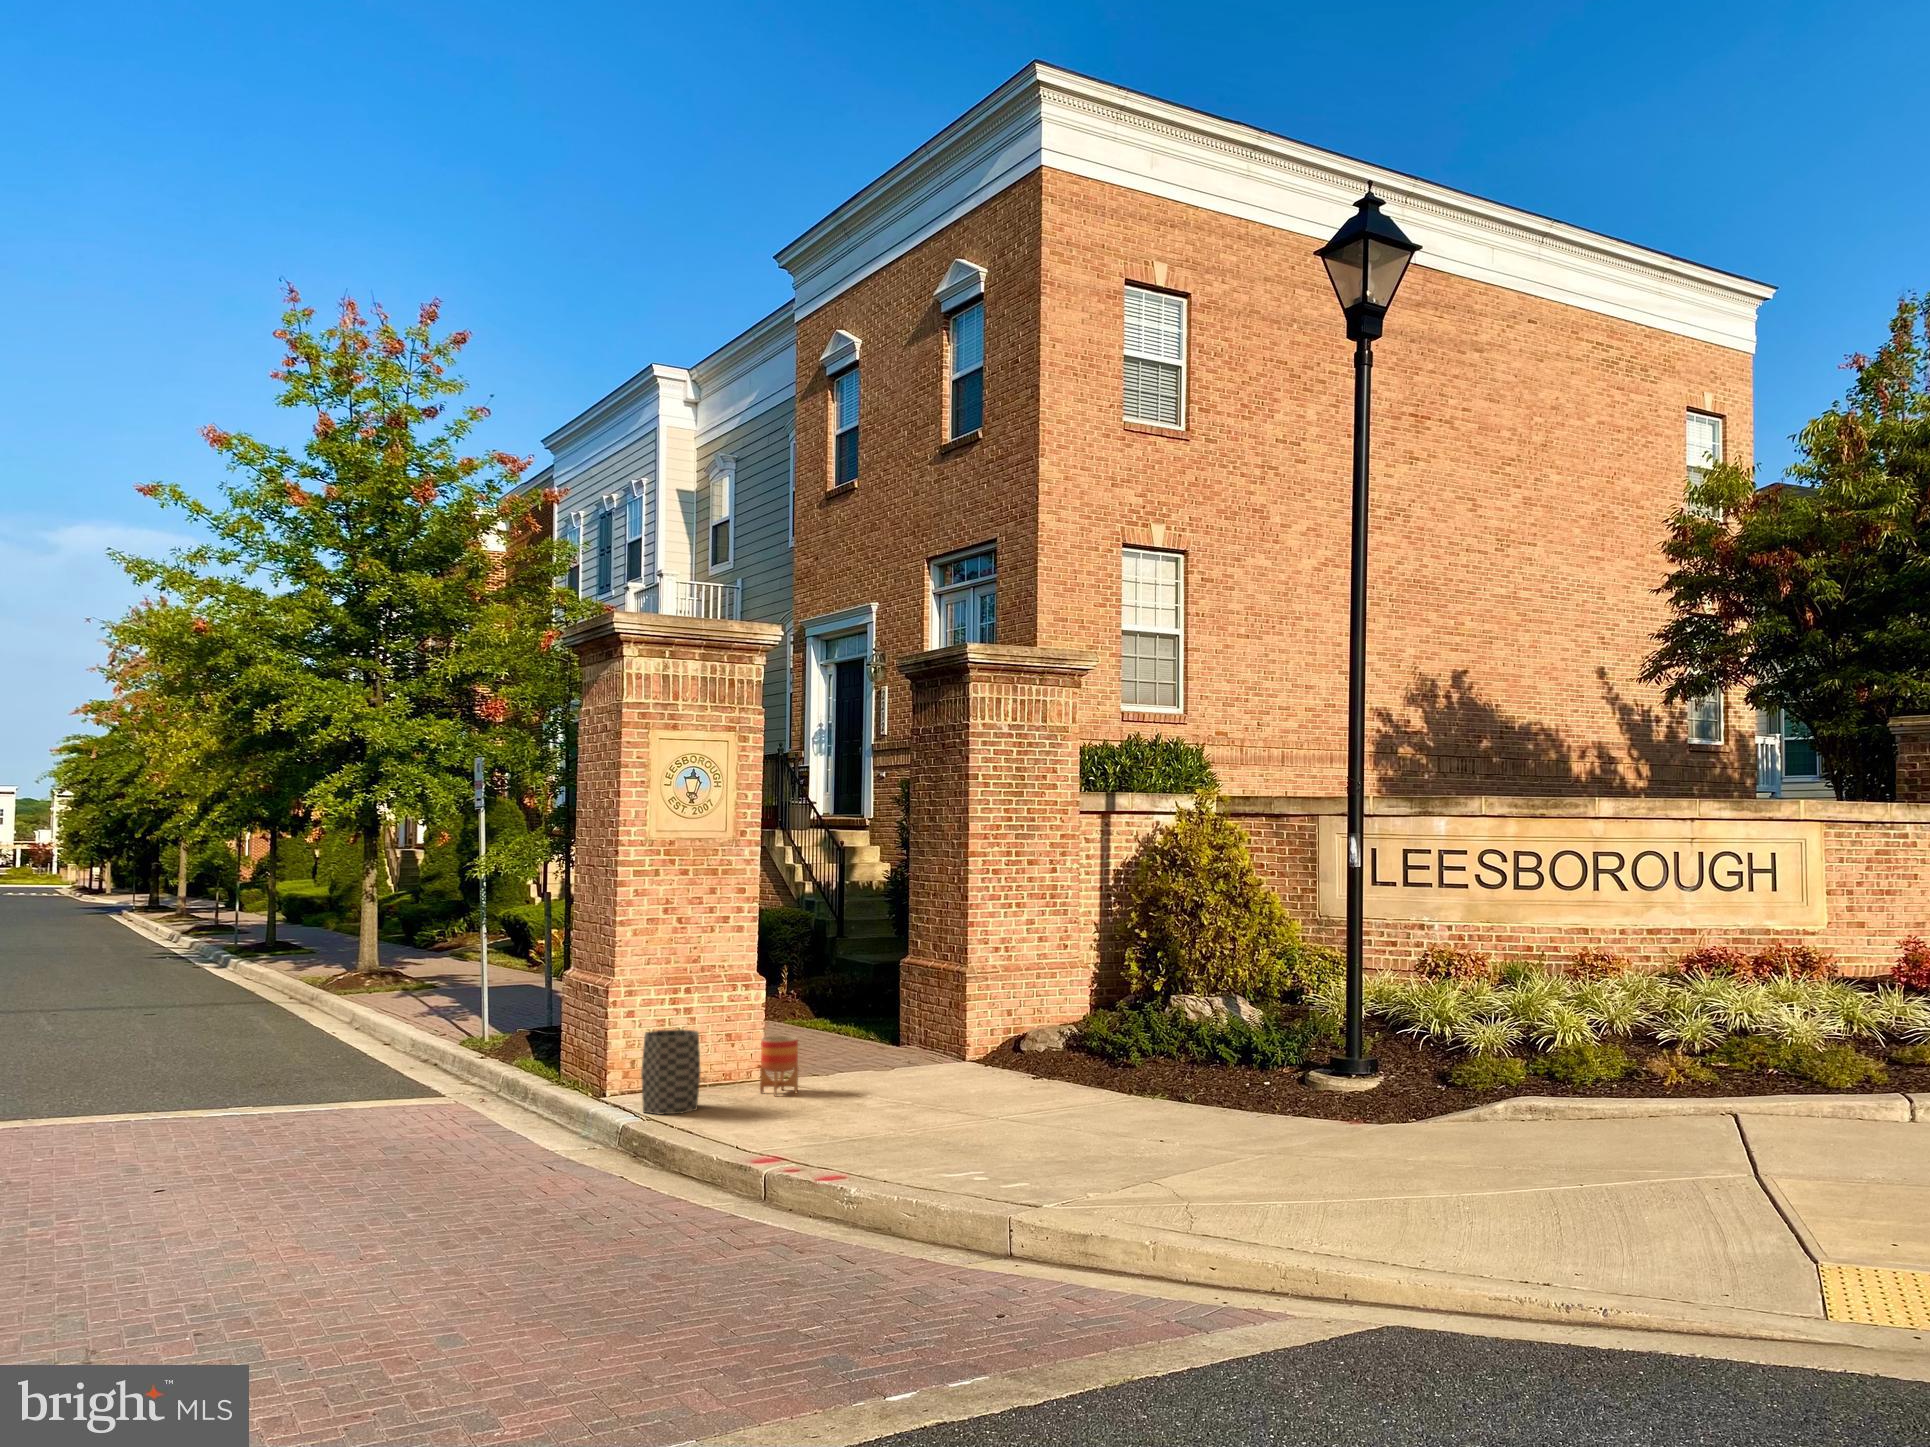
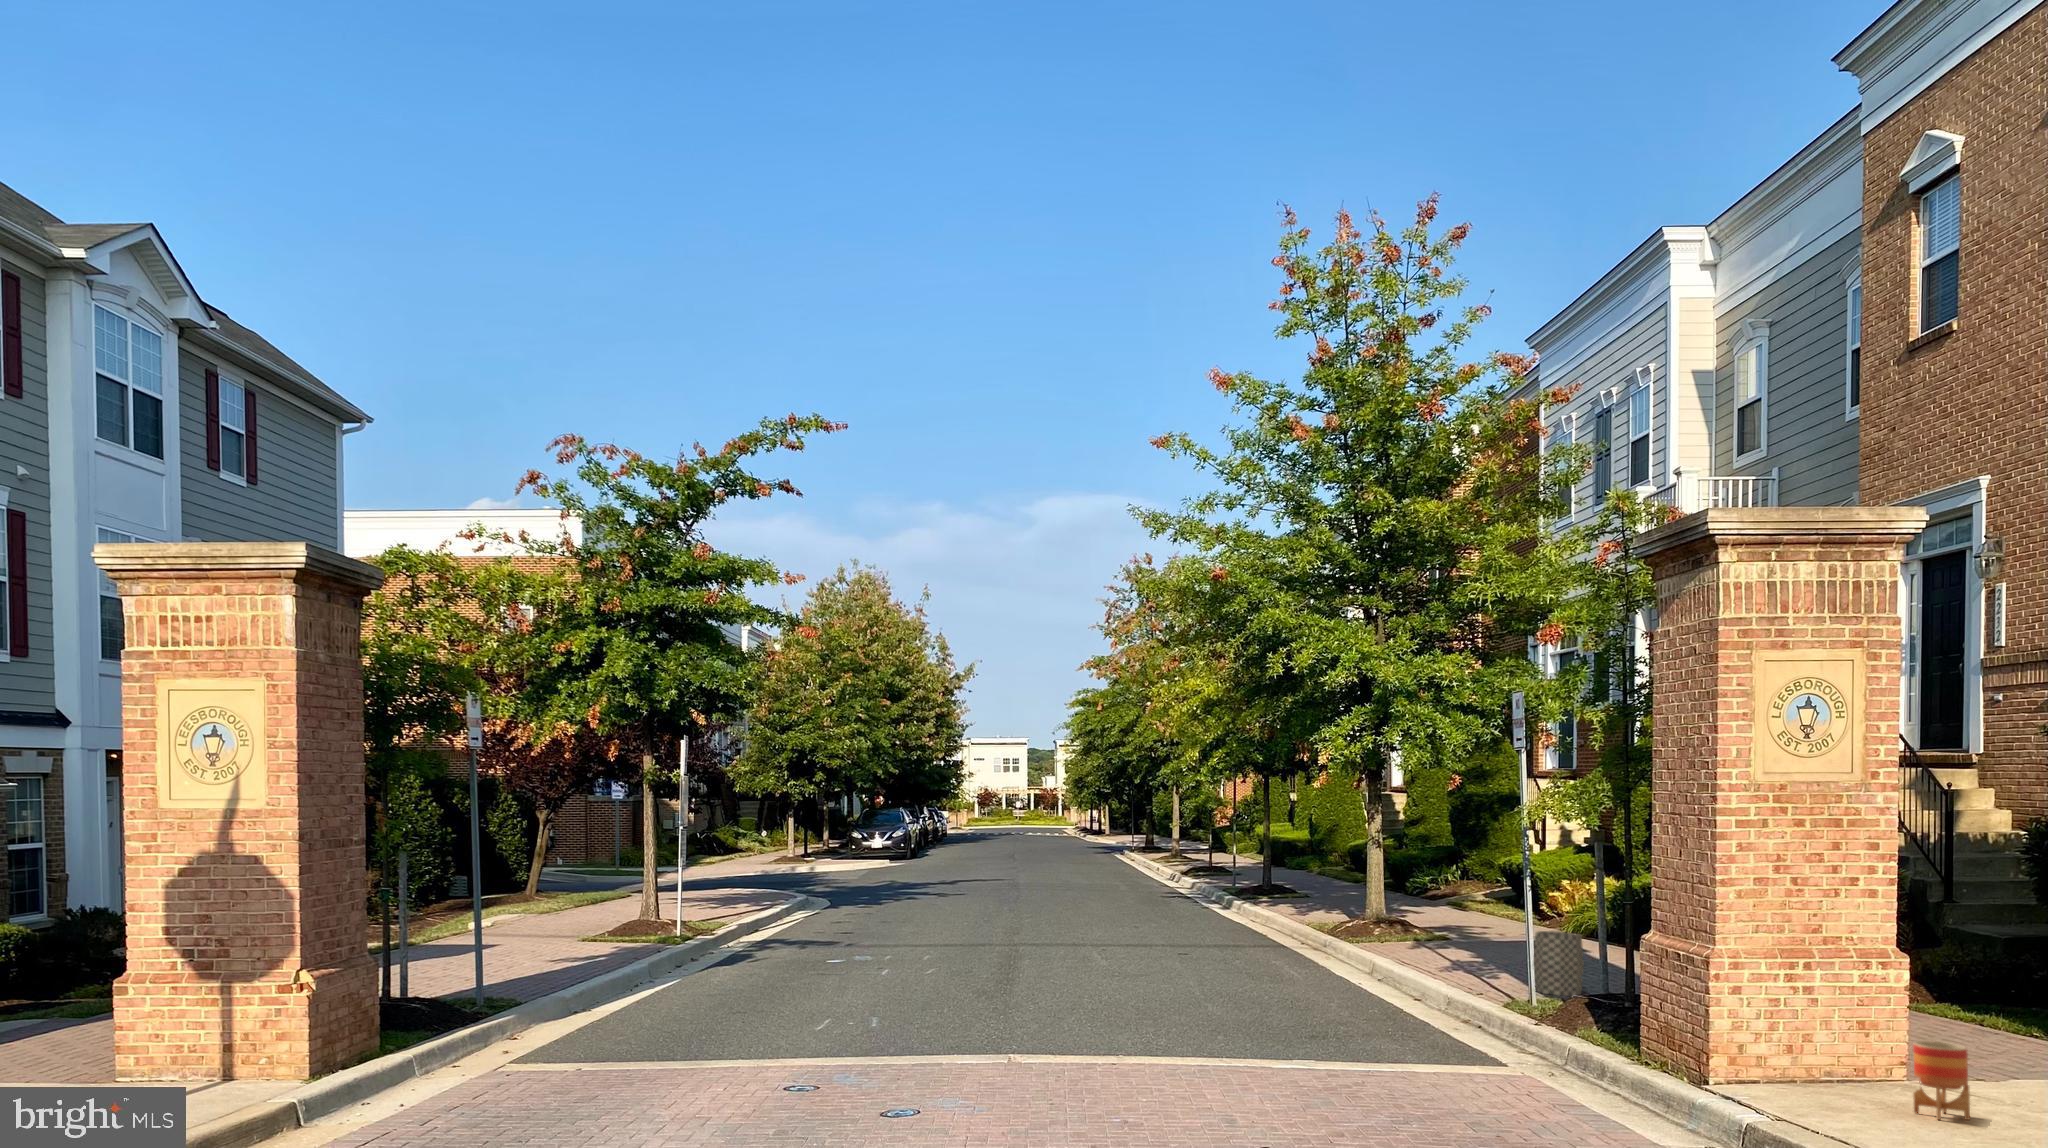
trash can: present [641,1029,700,1115] -> present [1533,931,1584,996]

